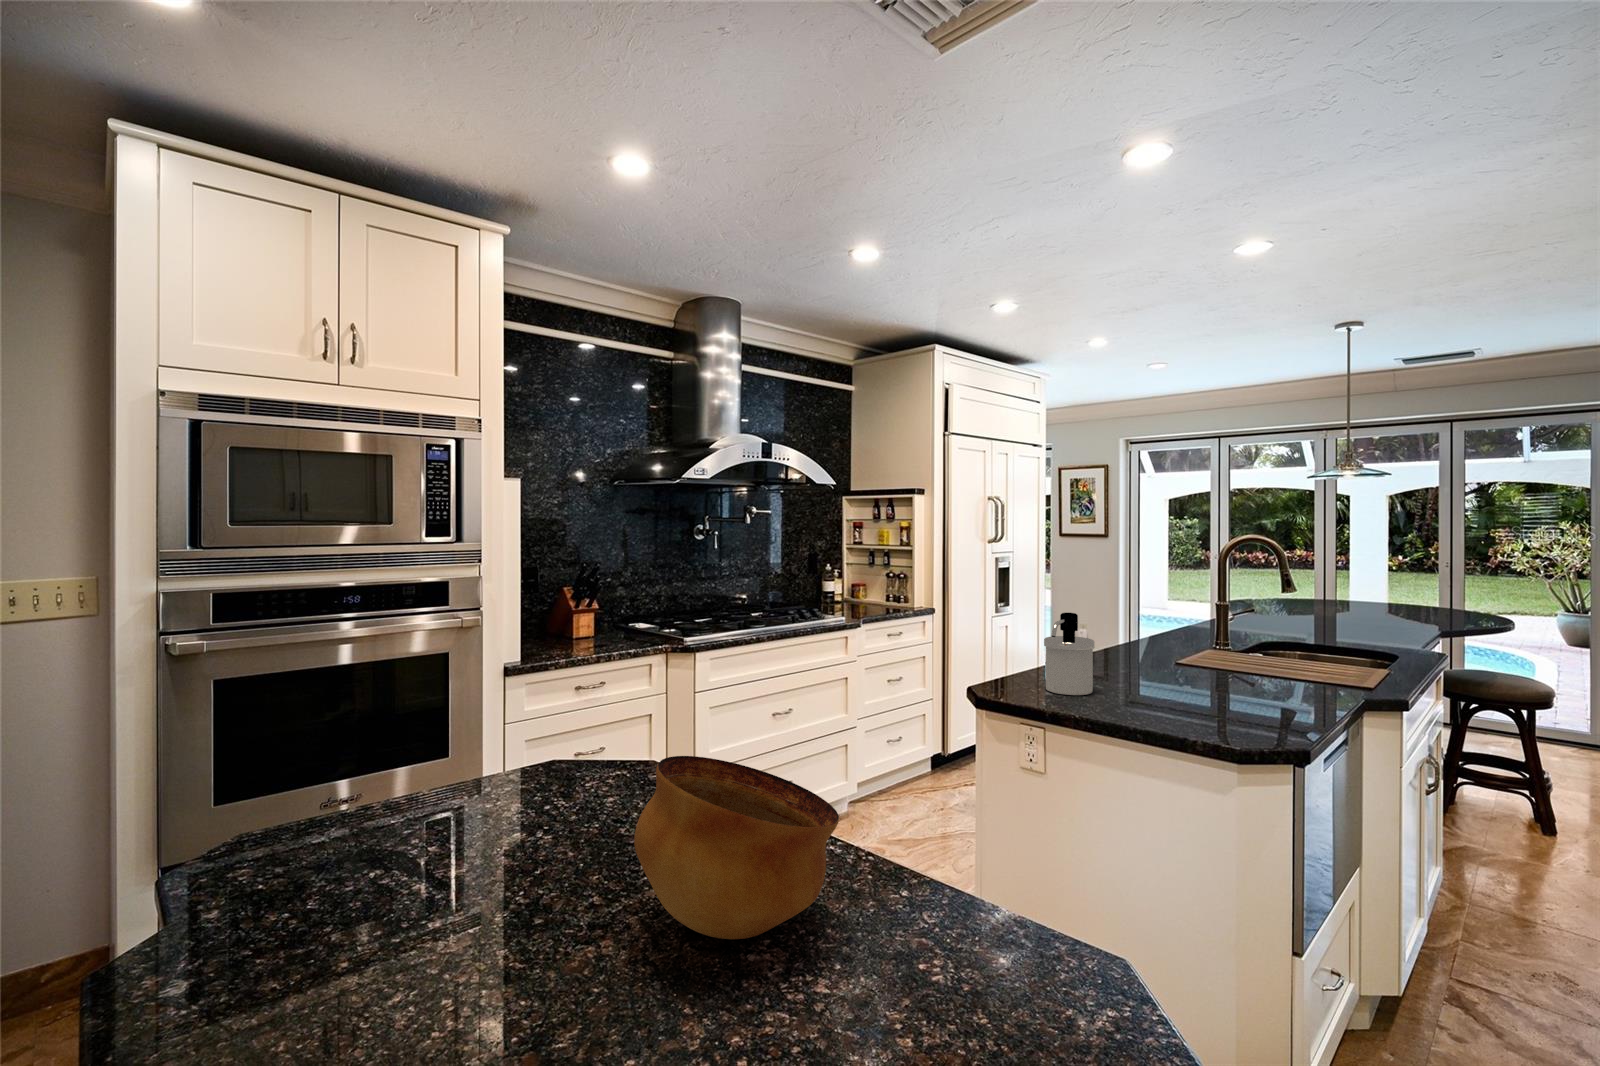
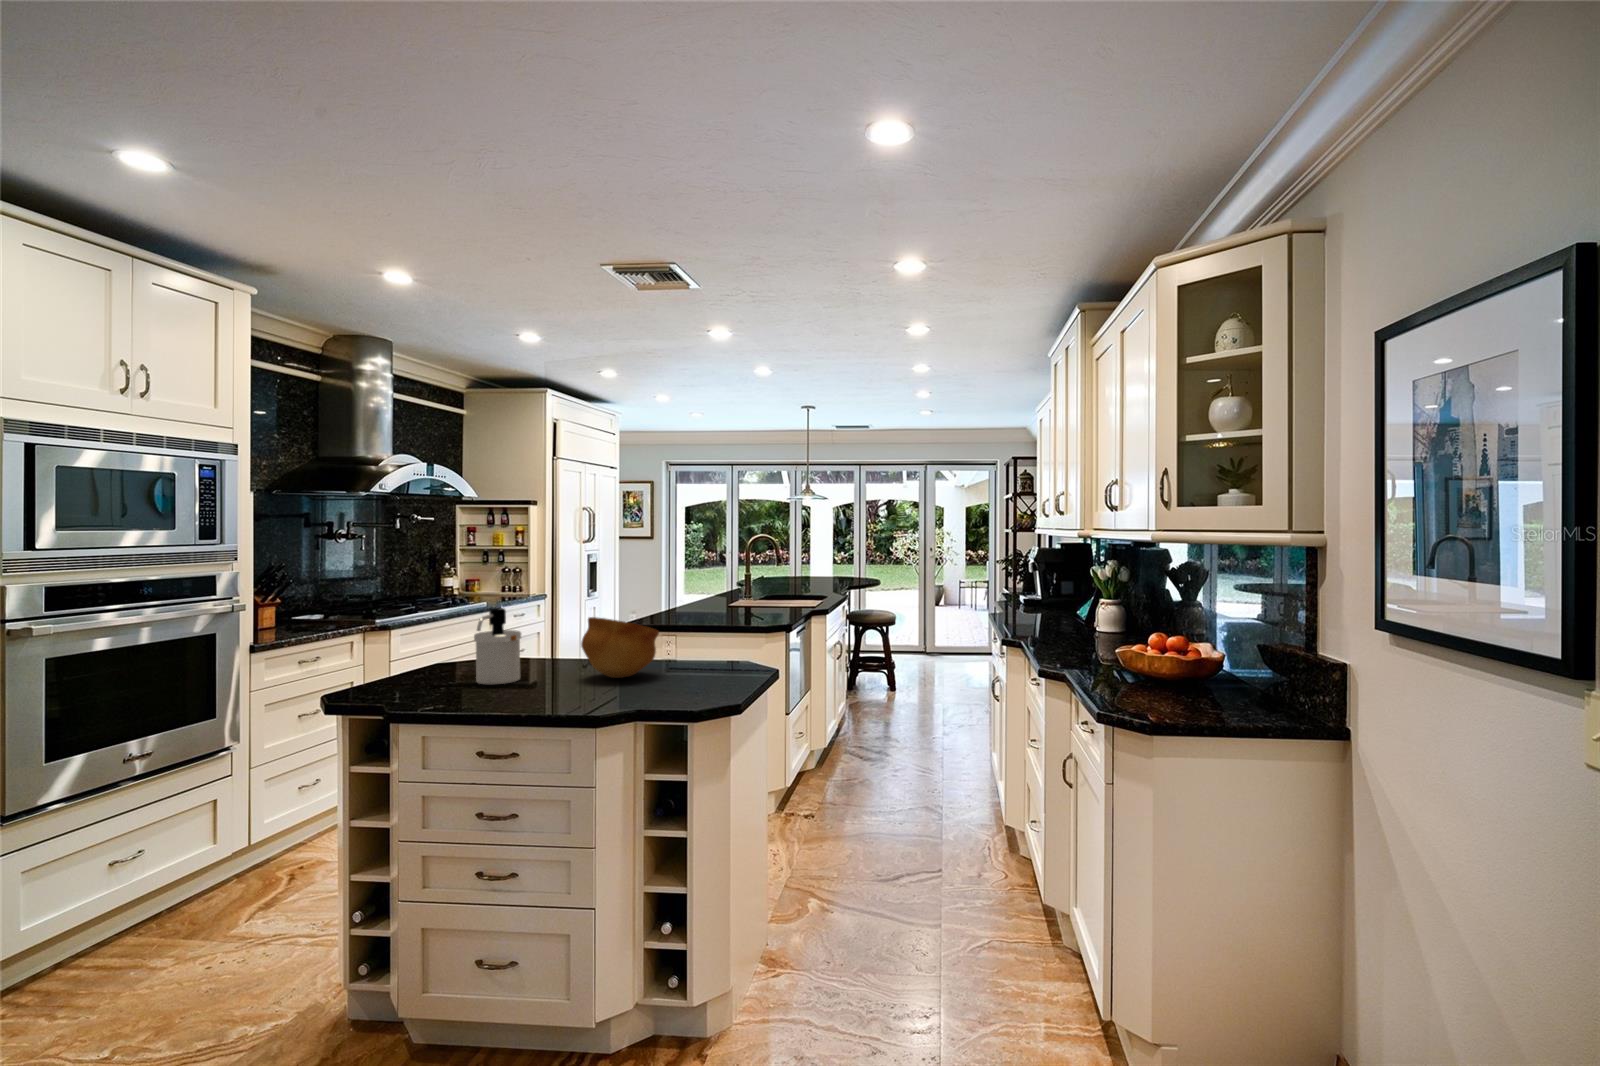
soap dispenser: present [1044,613,1094,695] -> present [474,608,521,685]

